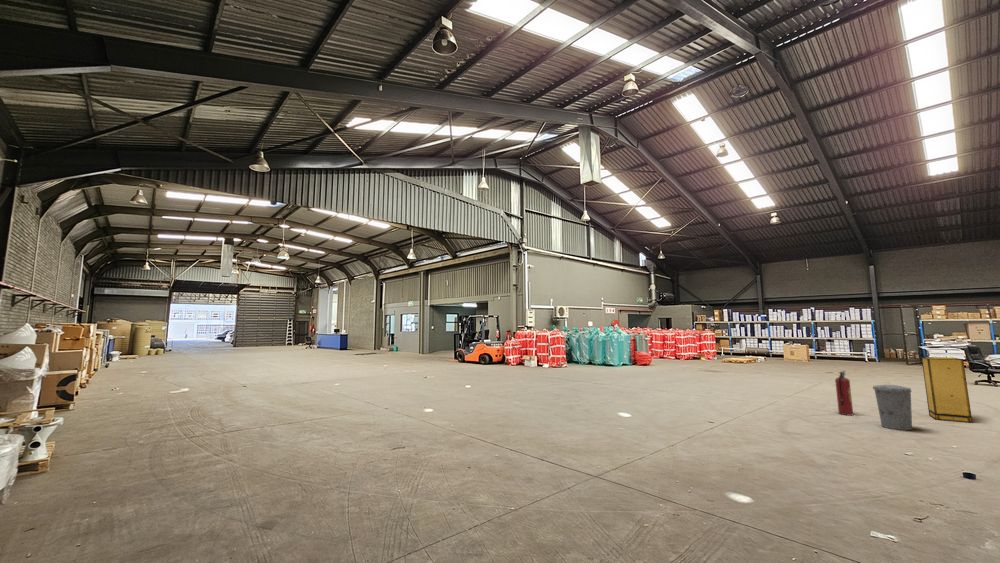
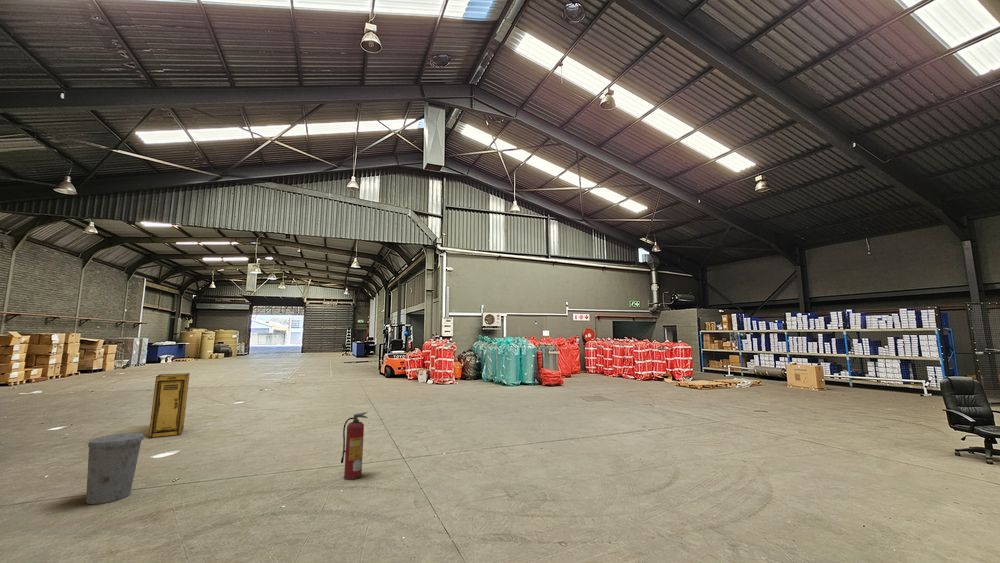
storage cabinet: present [922,357,972,423] -> present [149,373,190,438]
trash can: present [873,385,912,430] -> present [86,433,144,504]

